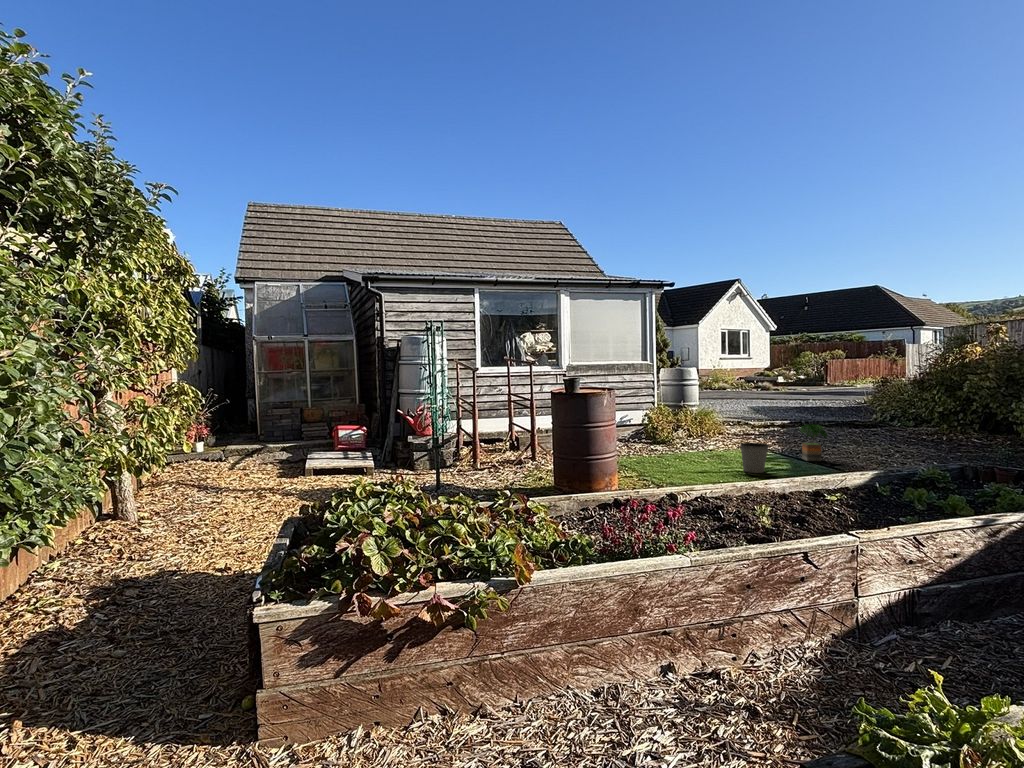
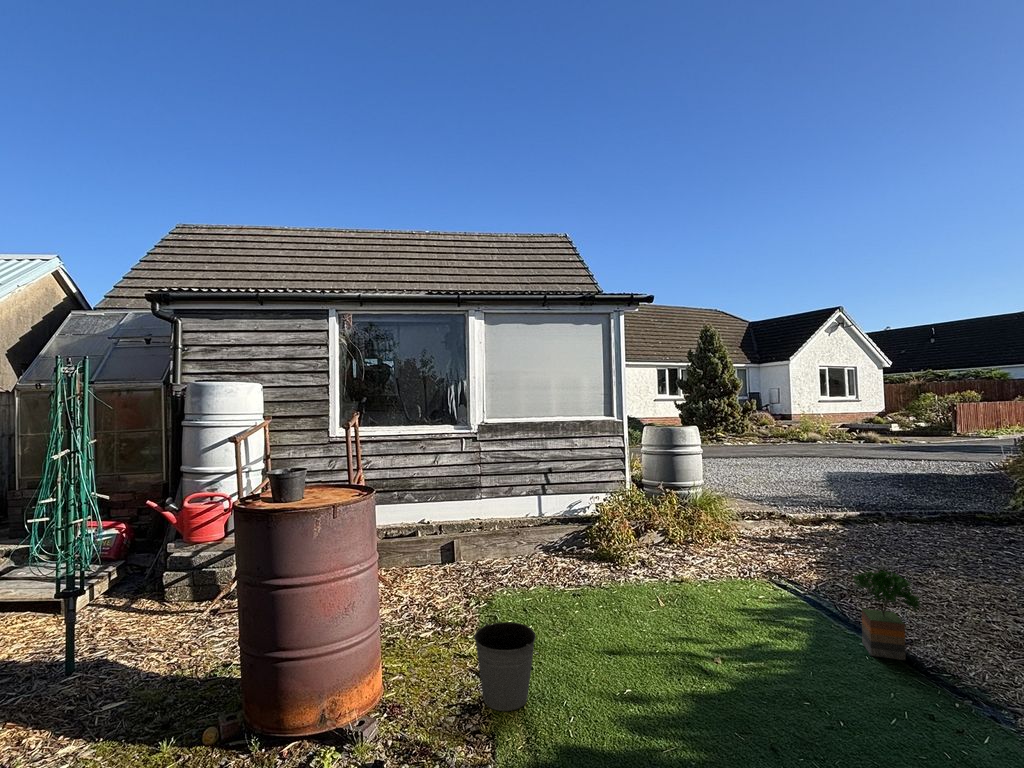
bucket: present [740,442,769,473] -> present [474,622,538,711]

